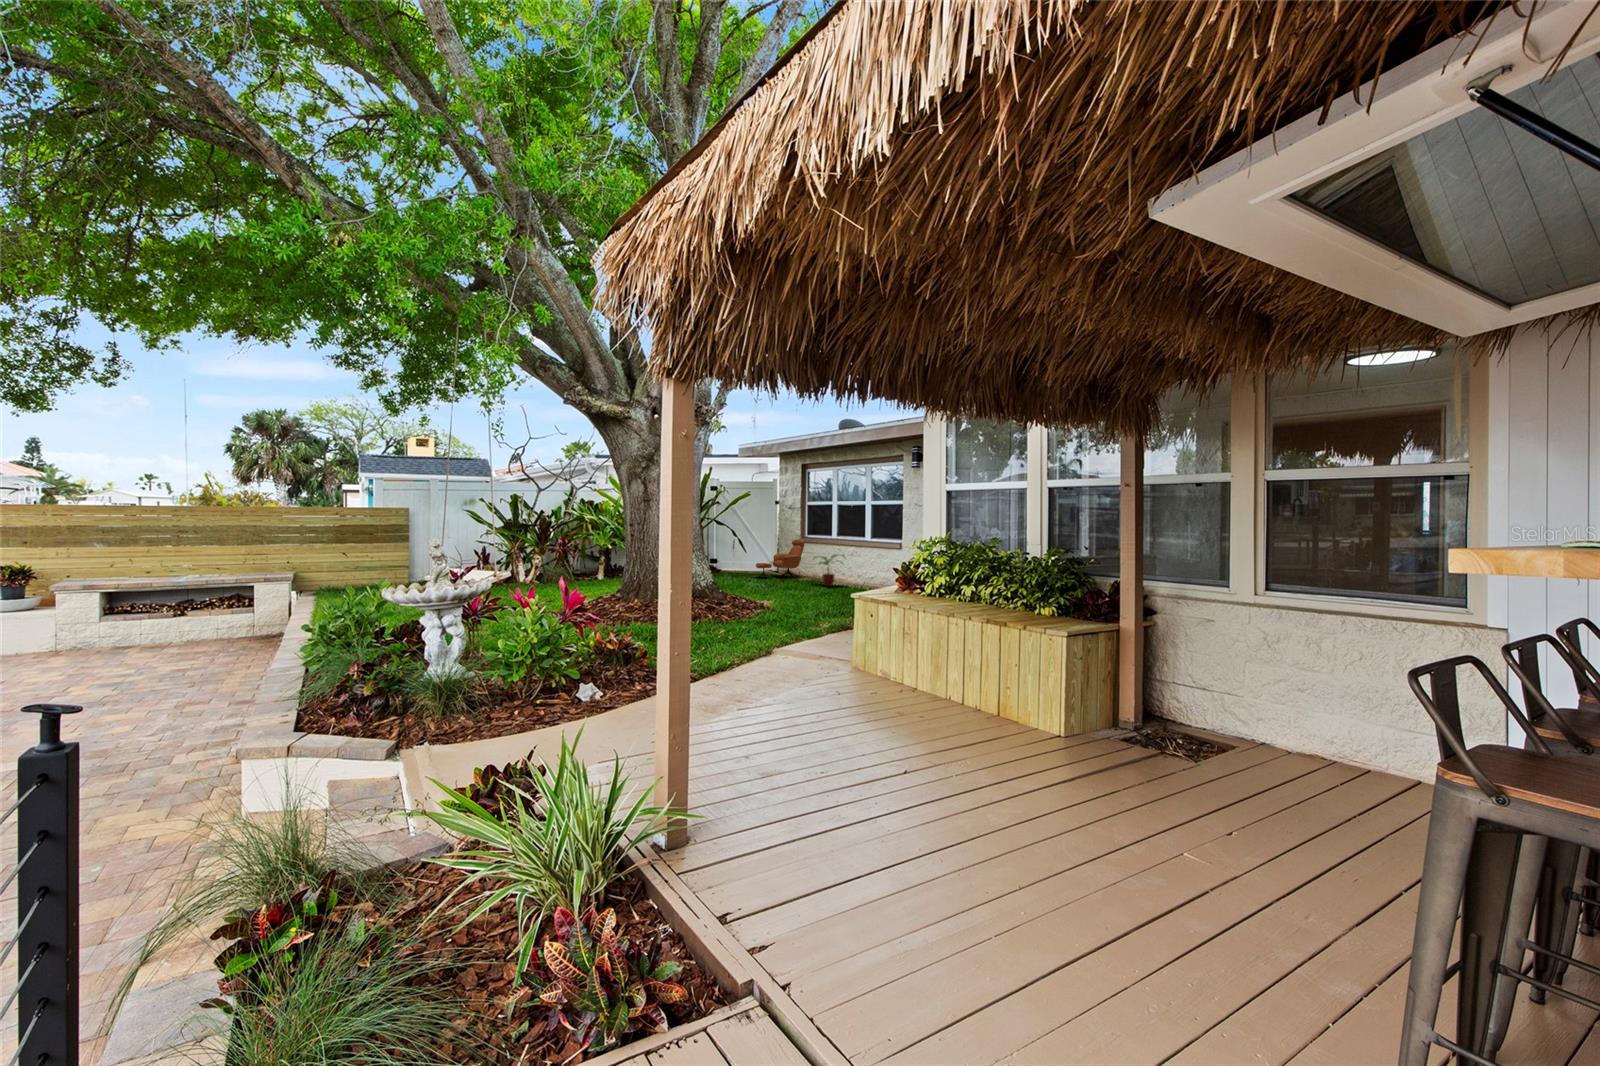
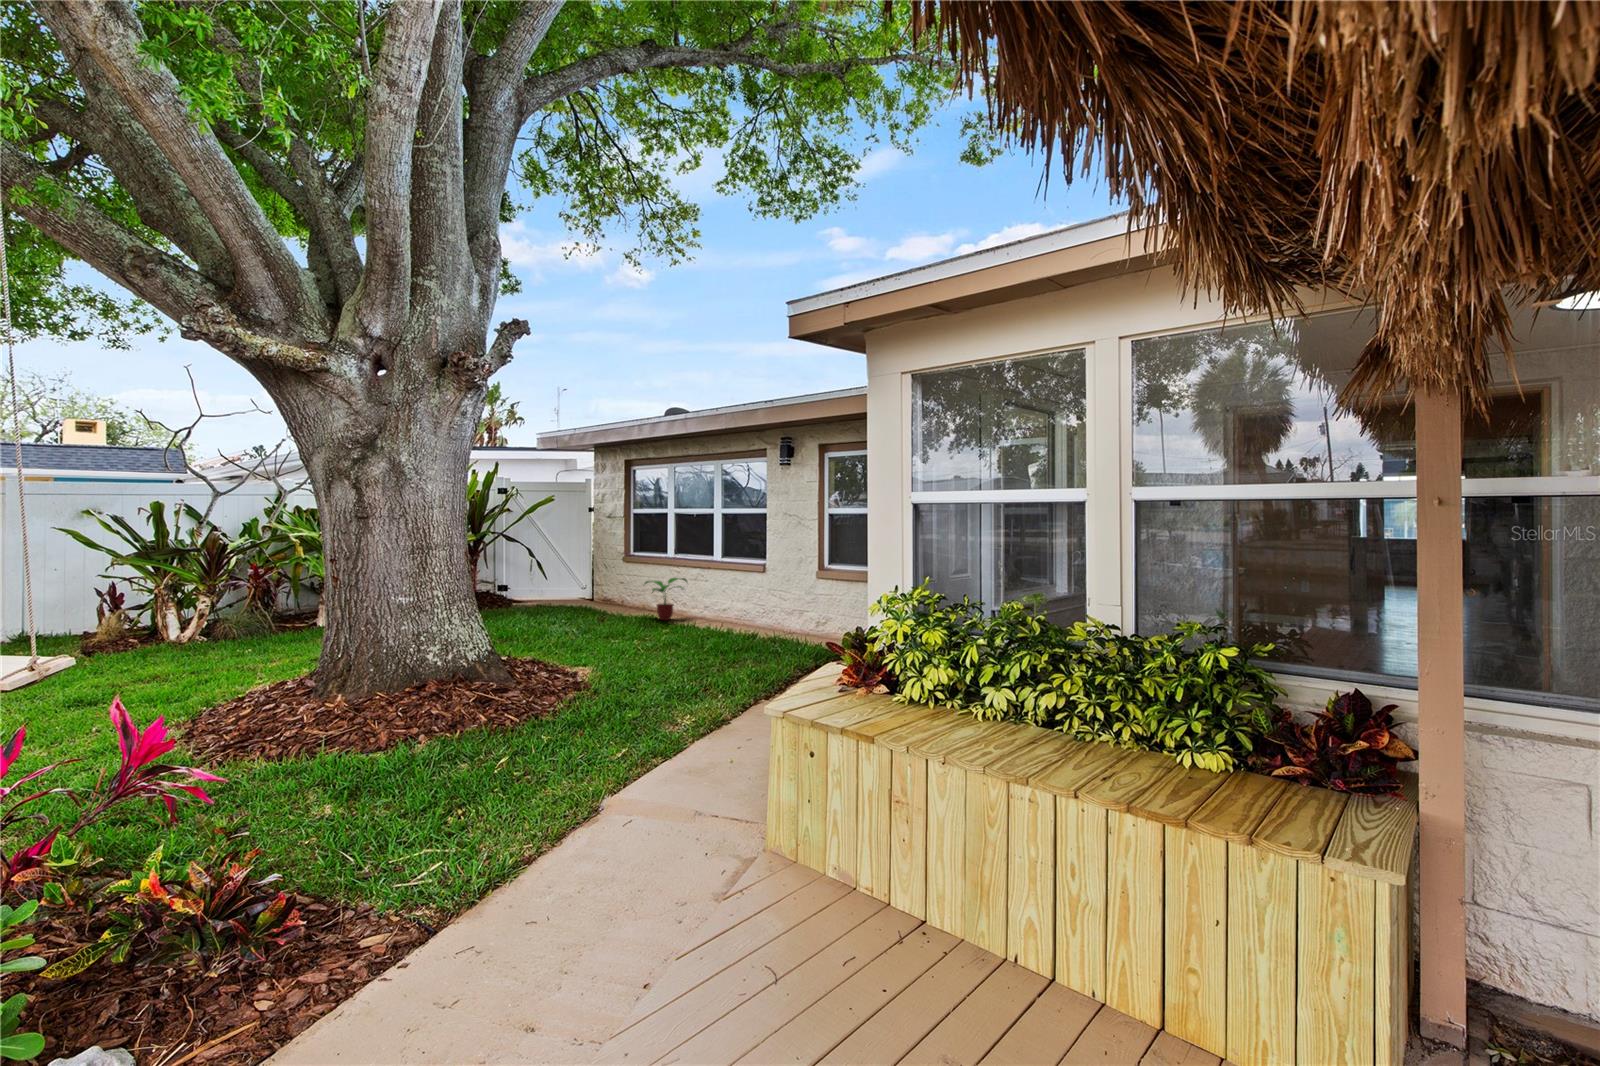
lounge chair: present [756,539,804,578] -> none [564,558,632,613]

